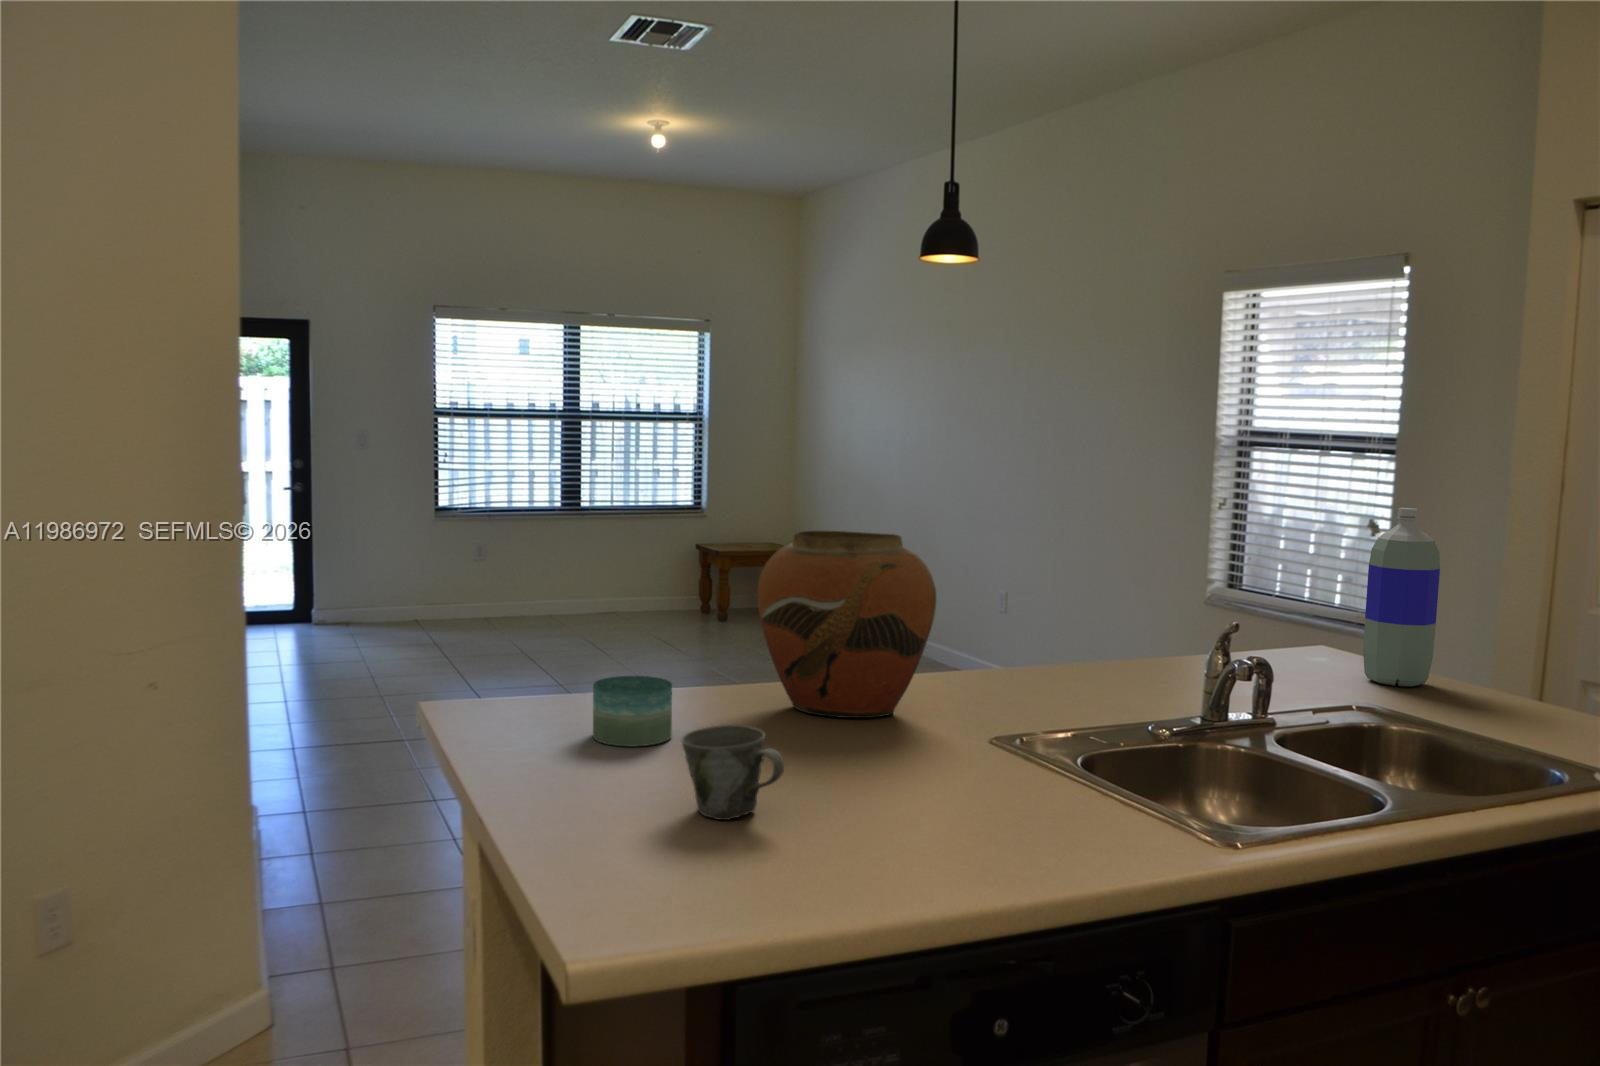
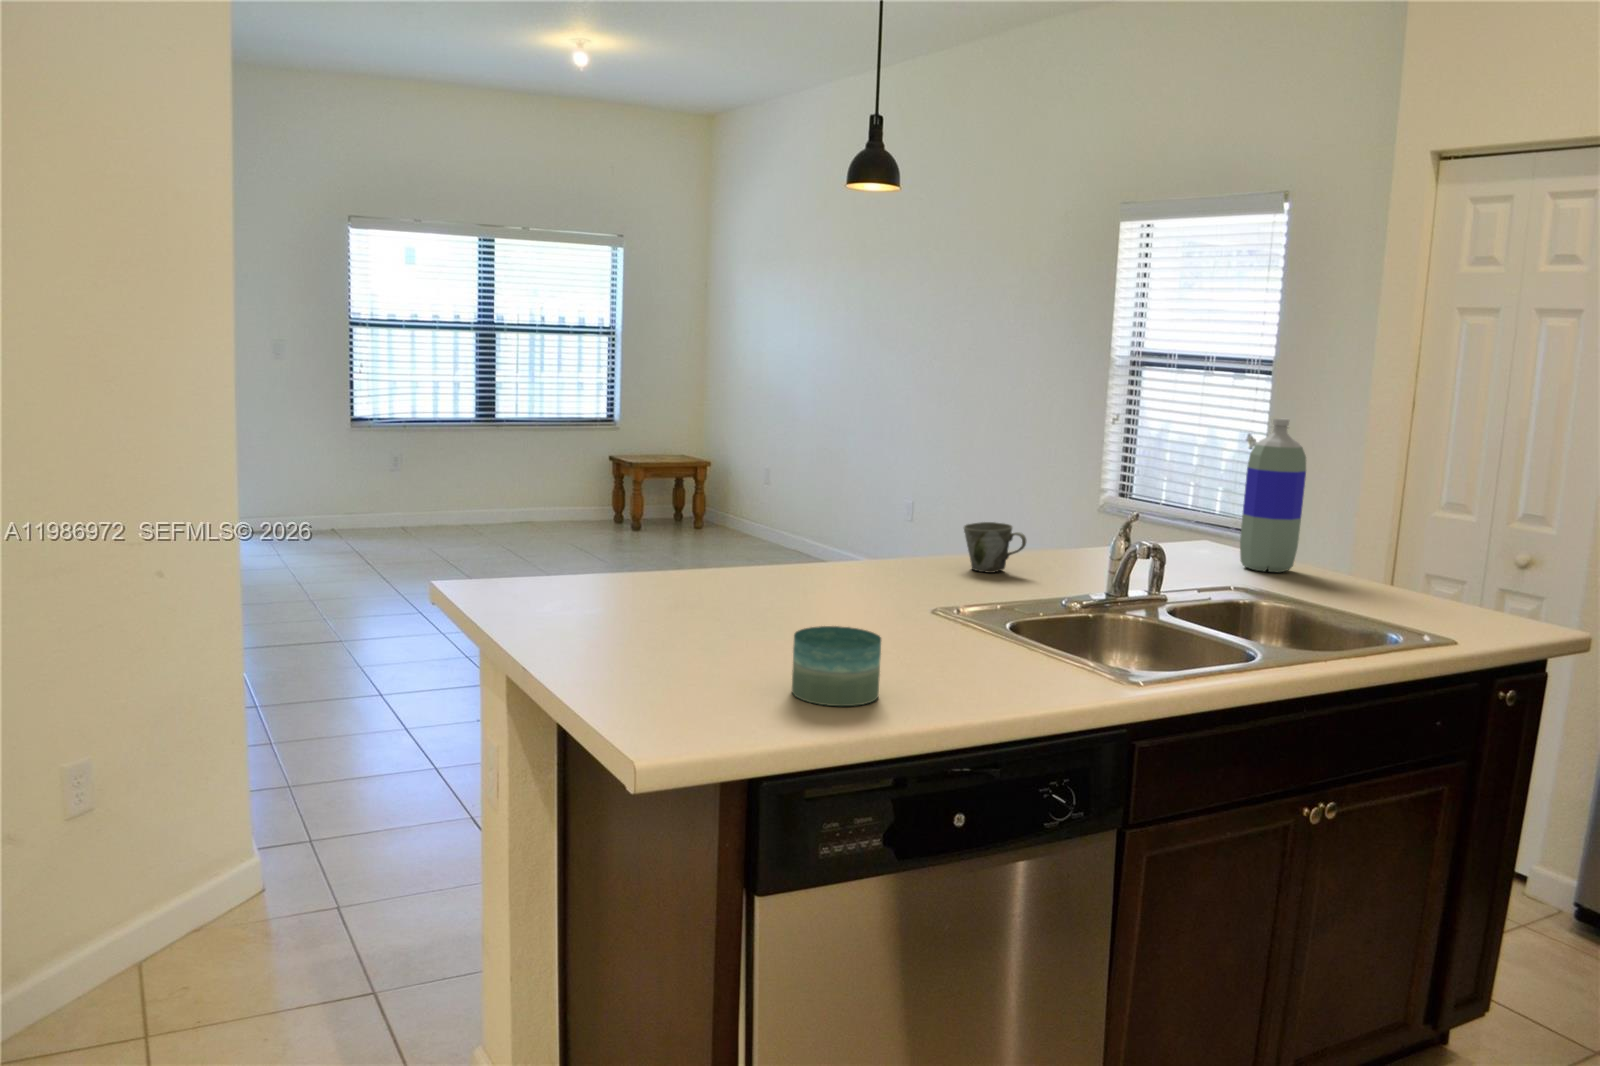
vase: present [757,531,936,718] -> none [726,431,884,594]
candle: present [593,676,672,746] -> present [792,626,881,706]
mug: present [681,725,784,820] -> present [964,522,1026,573]

